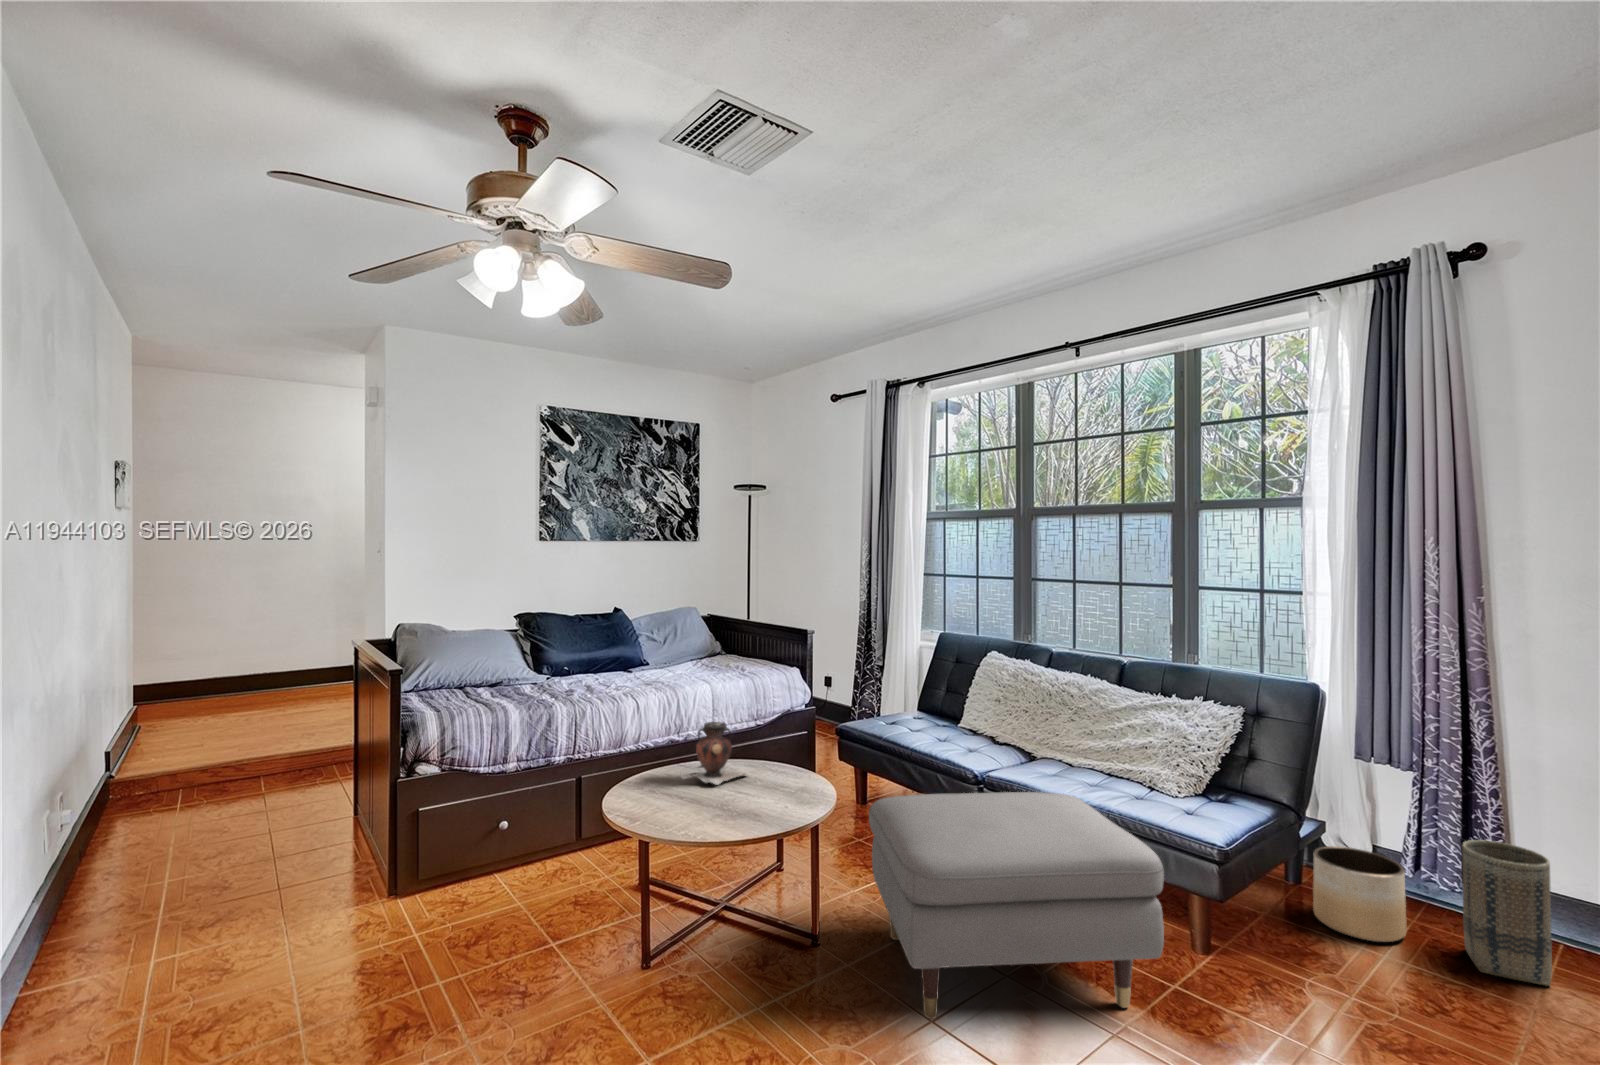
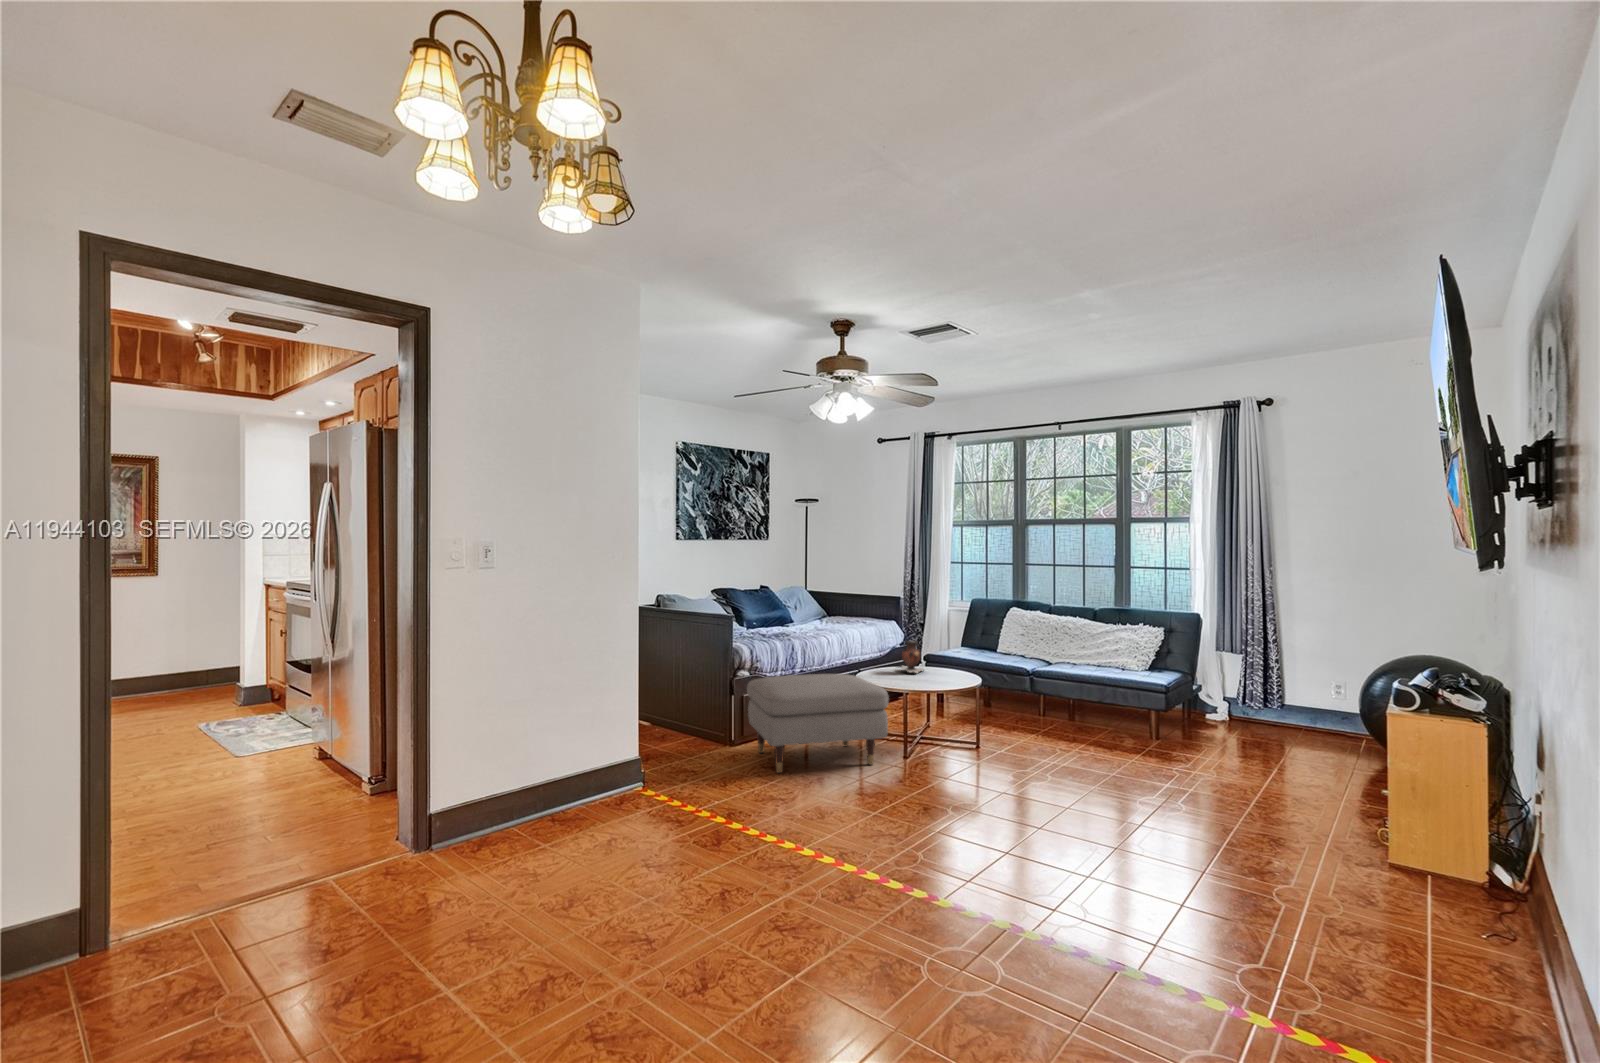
ottoman: present [869,792,1164,1019] -> present [747,674,889,773]
basket: present [1462,840,1552,986] -> none [1265,682,1300,741]
planter: present [1313,846,1406,942] -> none [1199,694,1240,733]

